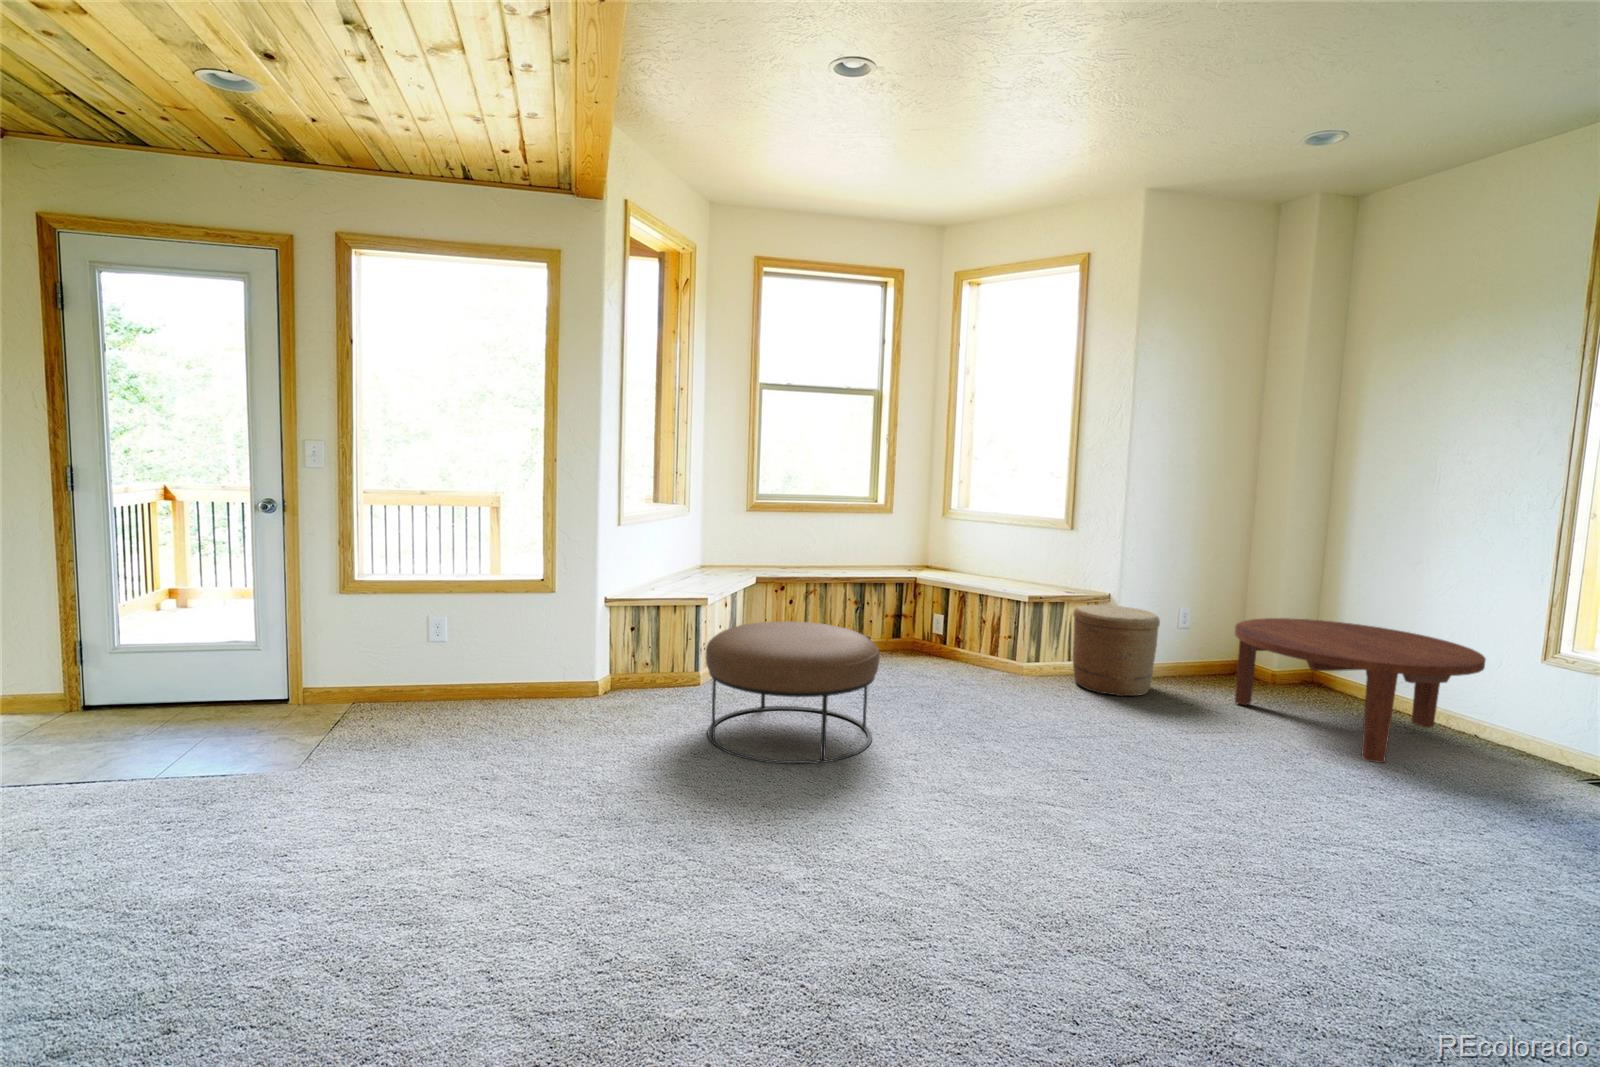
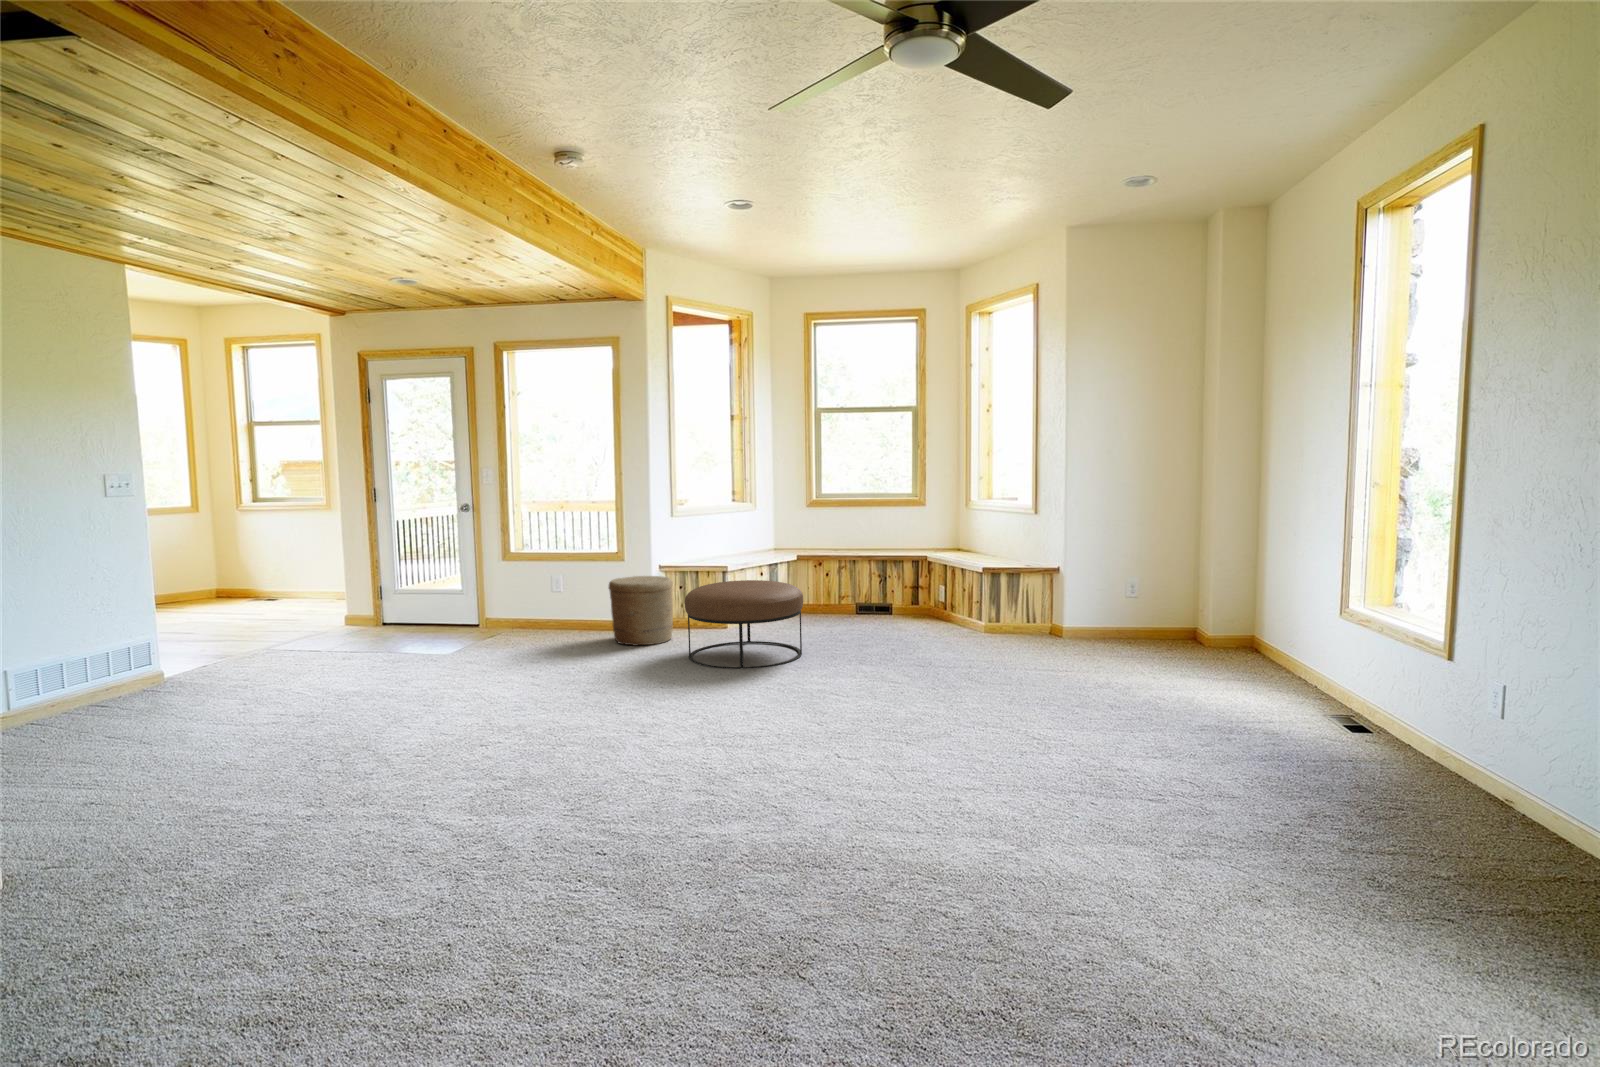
woven basket: present [1073,605,1160,696] -> present [609,576,673,646]
coffee table: present [1235,618,1486,763] -> none [1106,586,1299,695]

